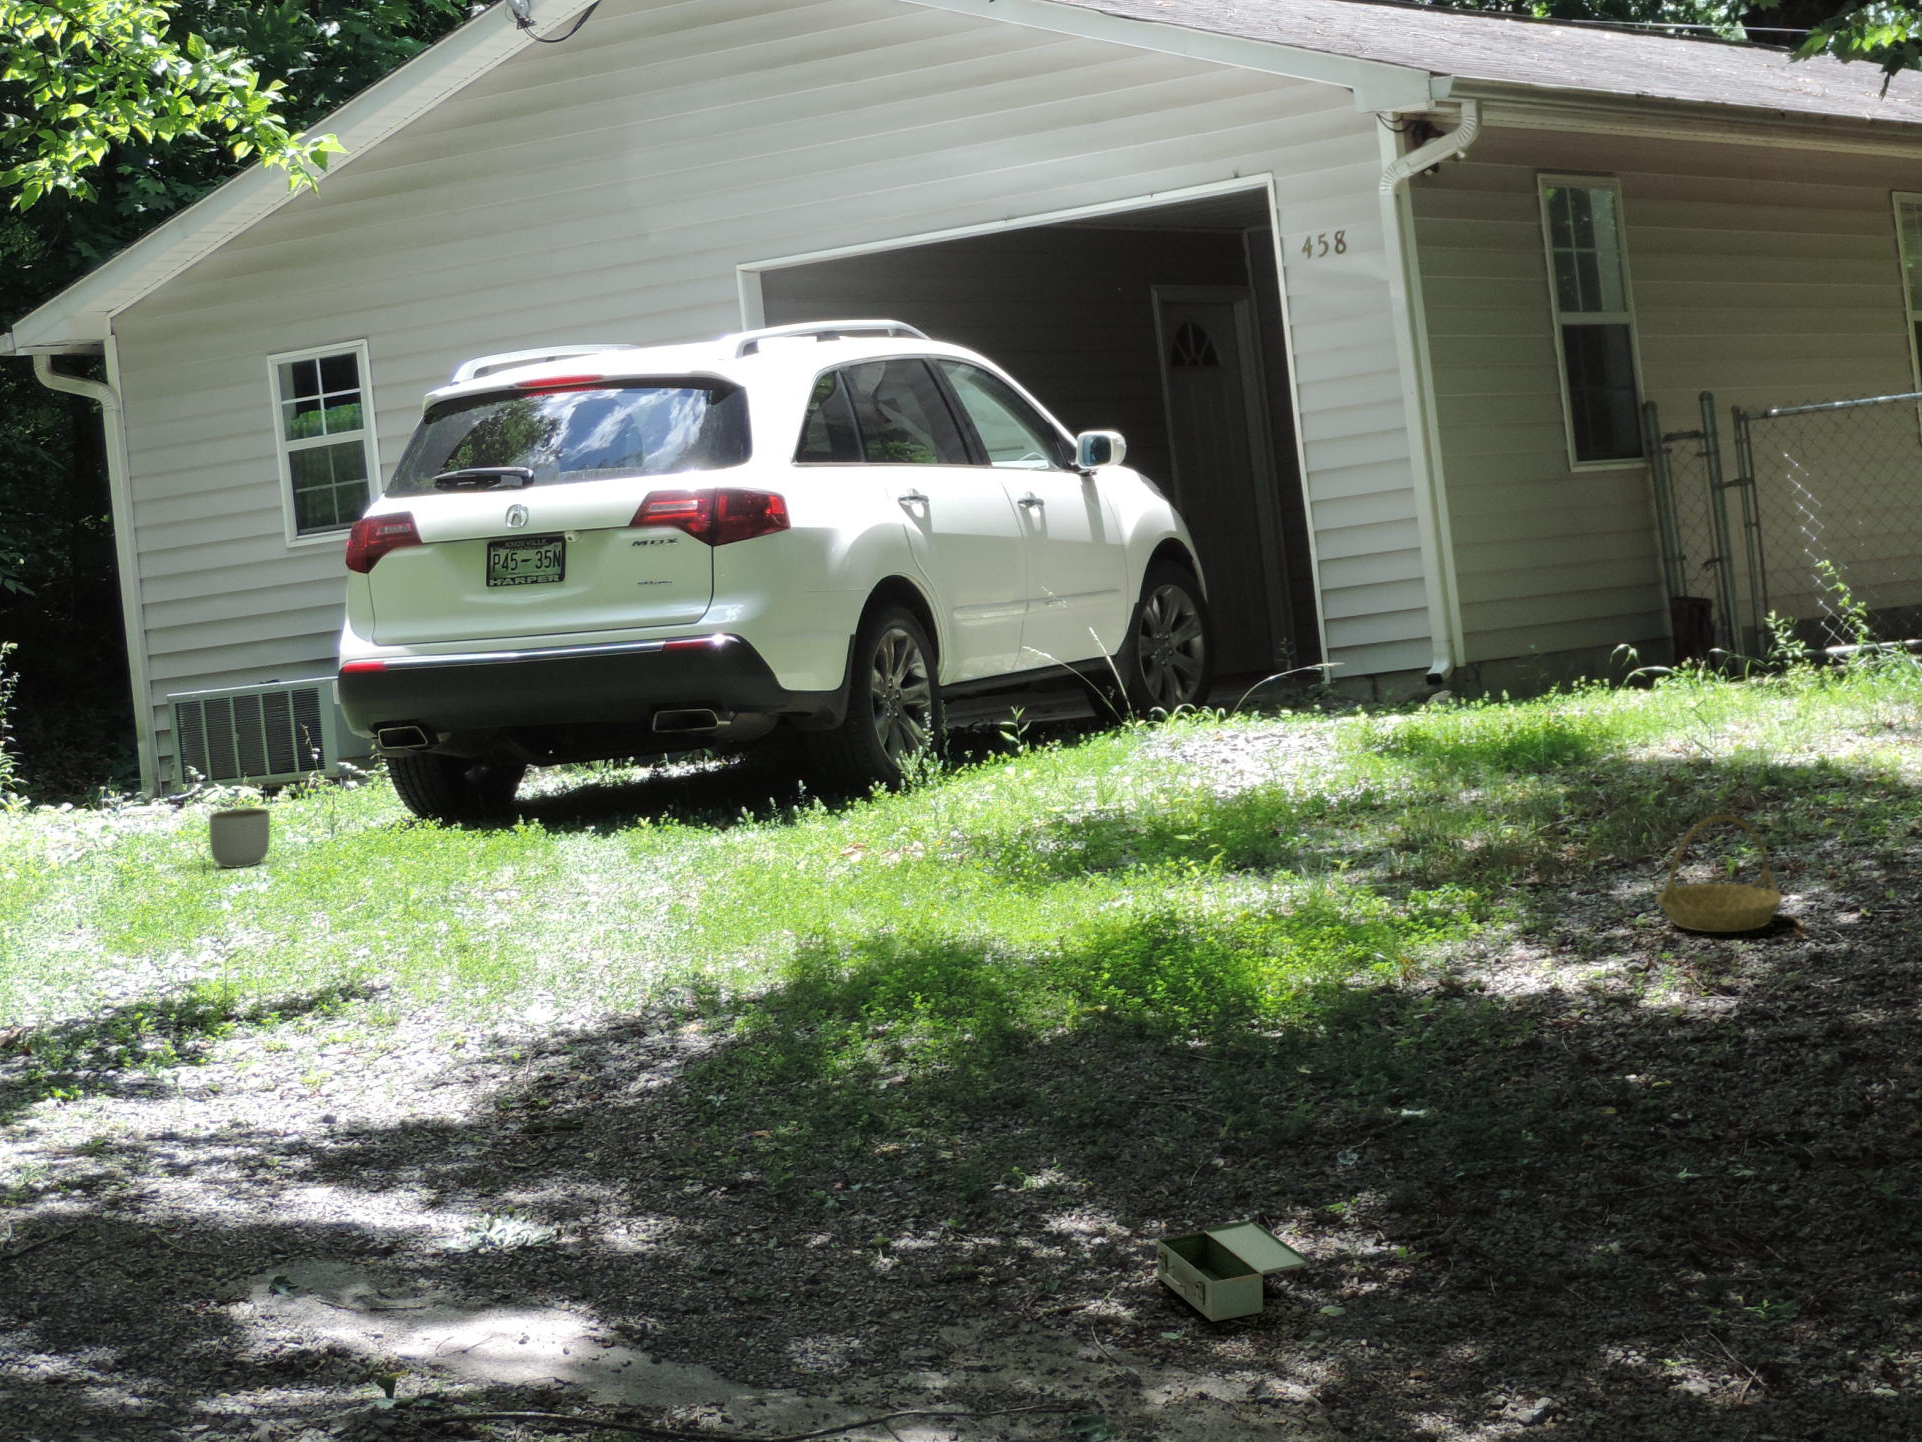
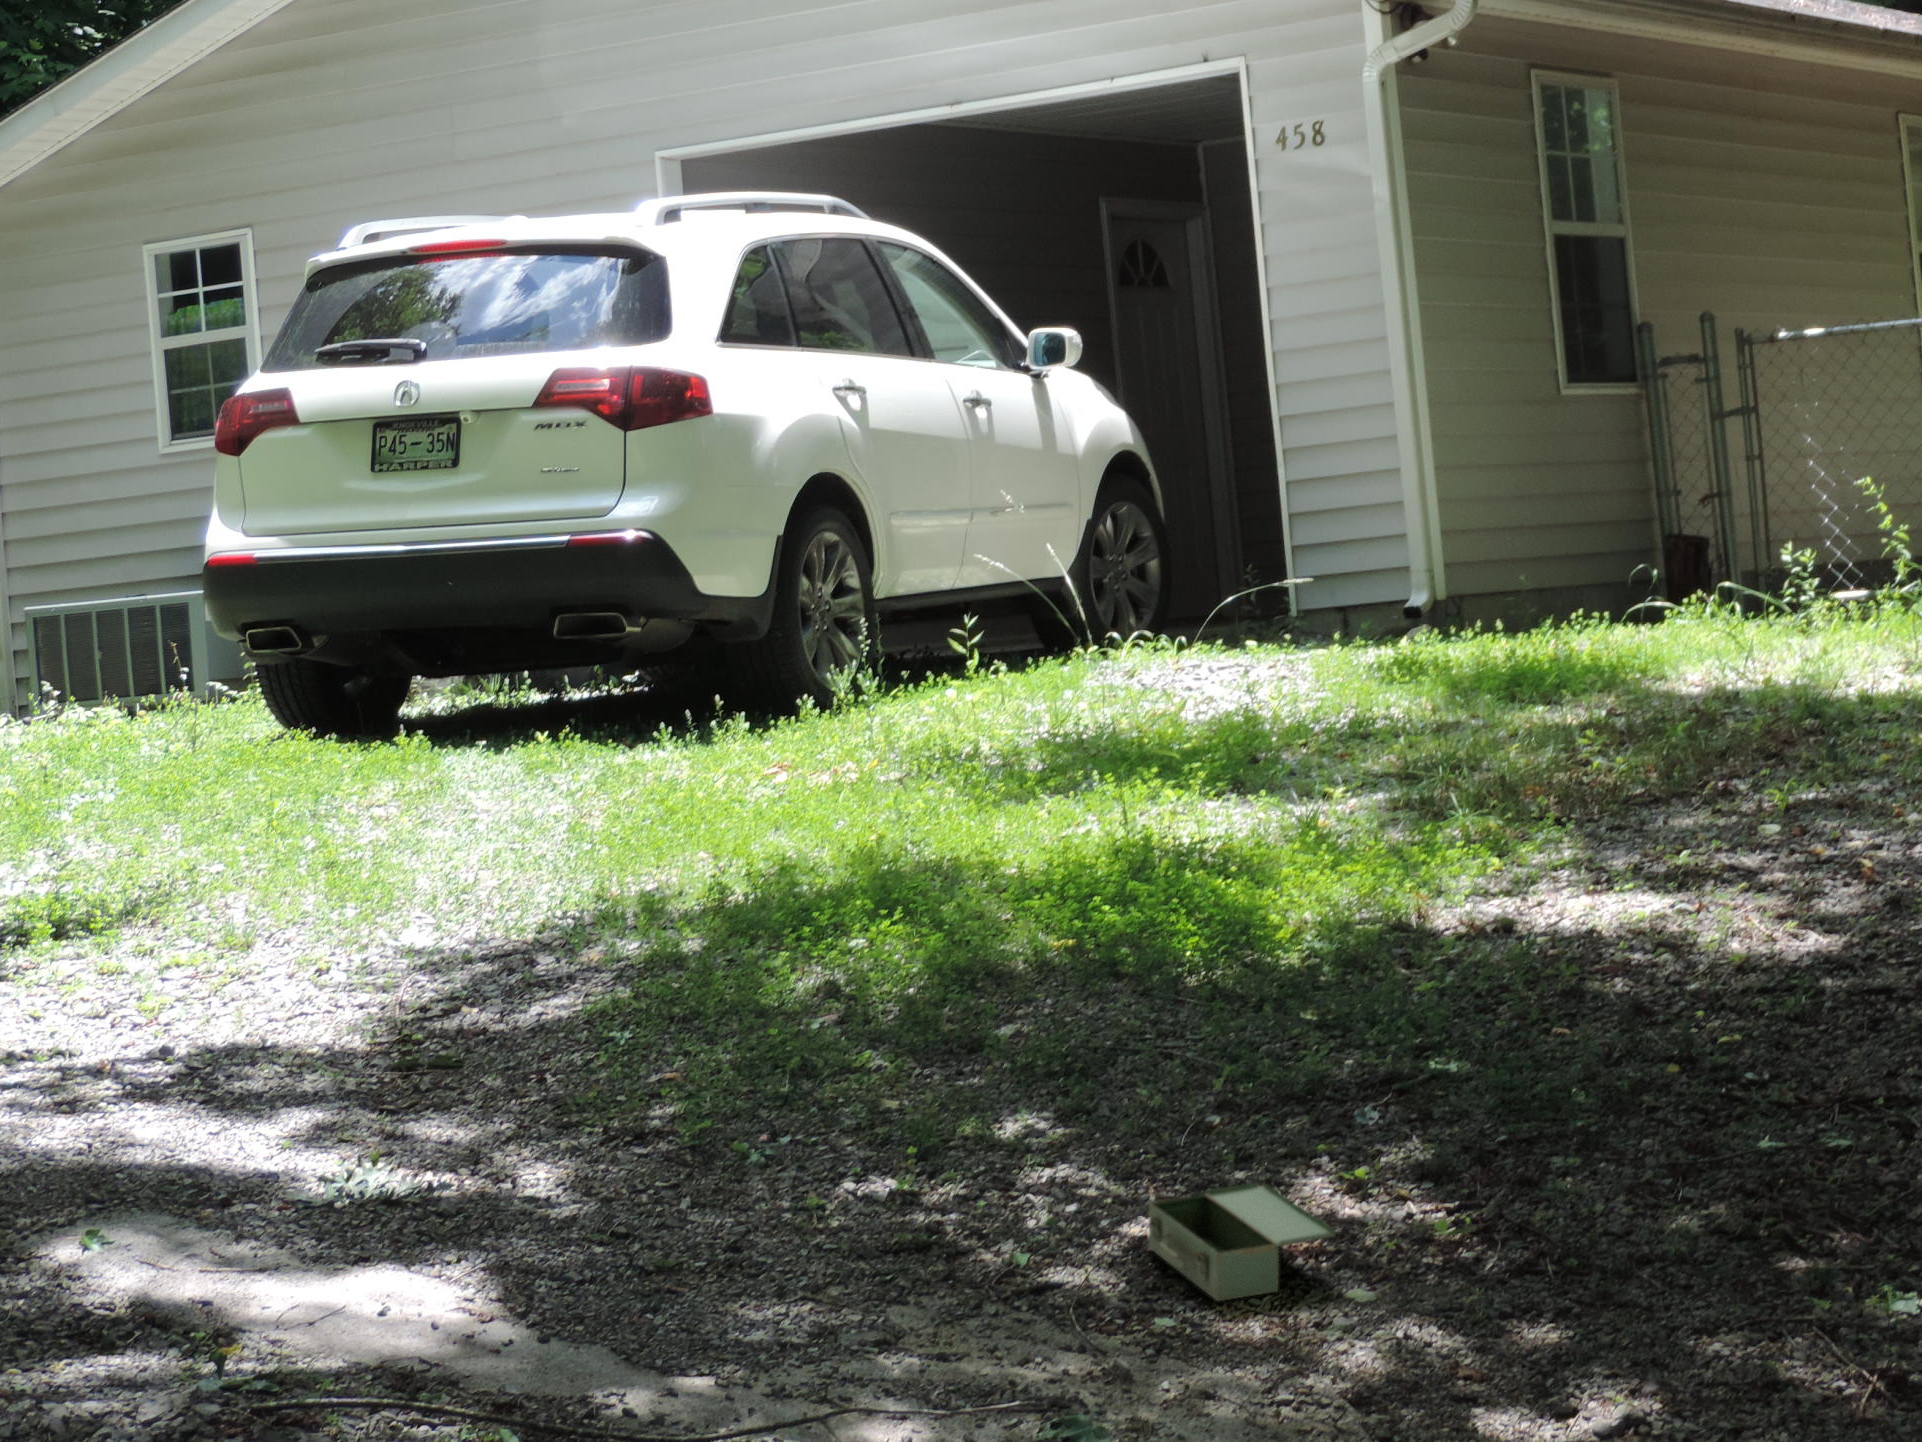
planter: present [209,808,270,868] -> none [52,716,121,782]
basket: present [1658,815,1783,932] -> none [1703,742,1848,875]

